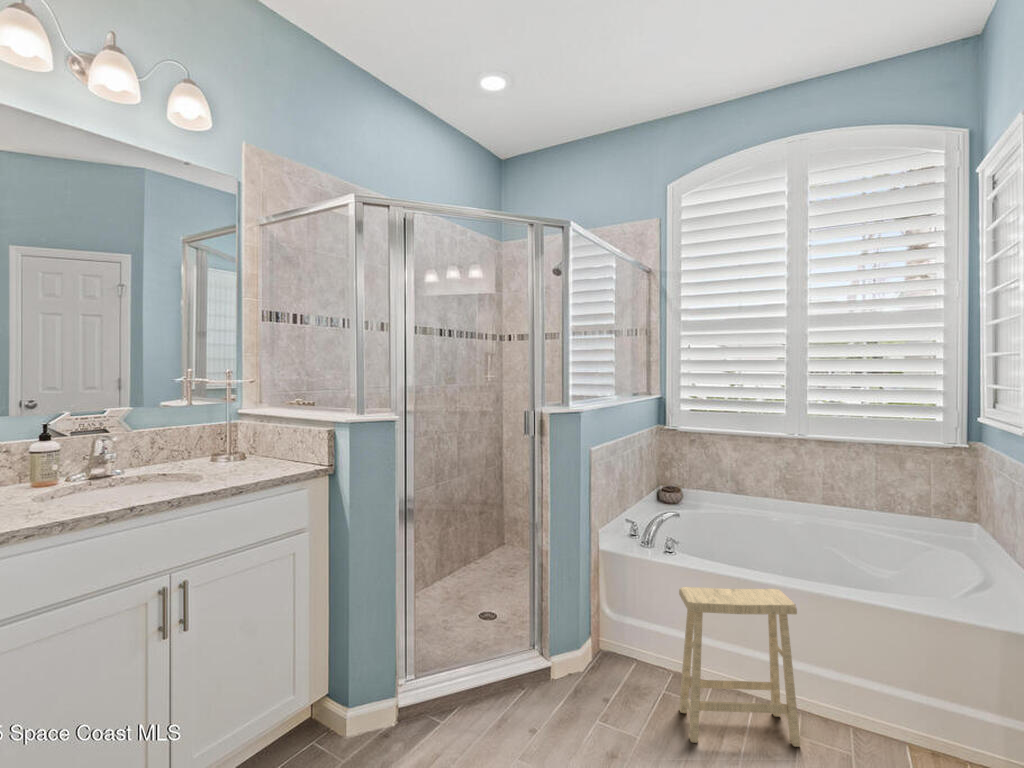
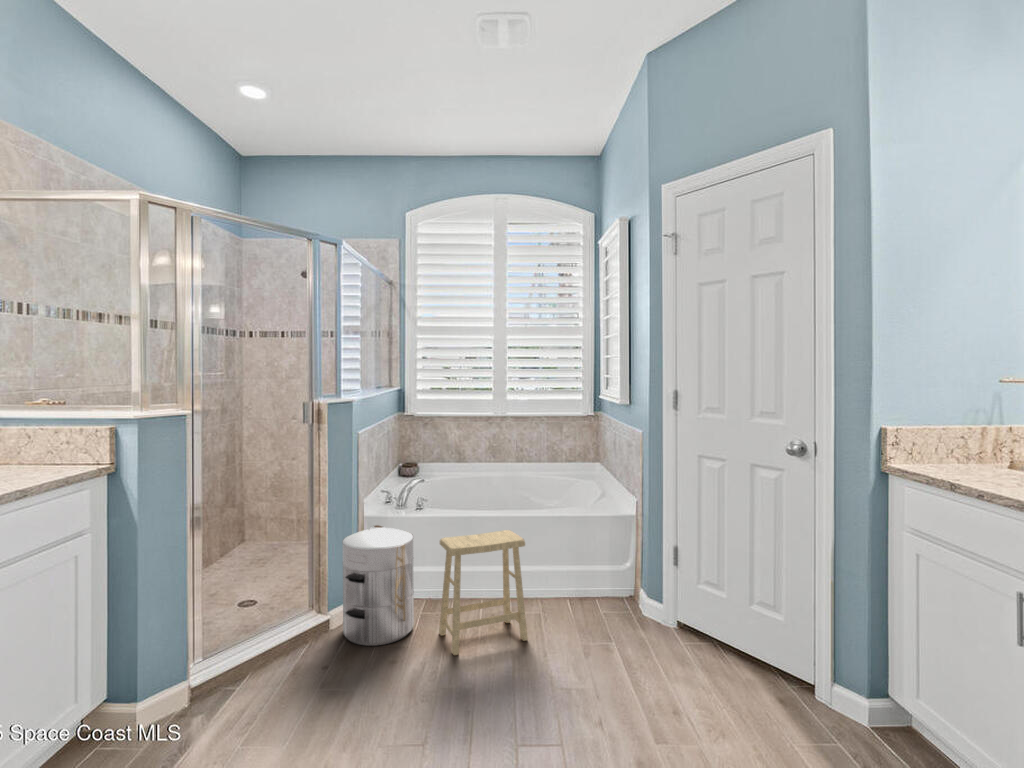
waste bin: none [564,560,649,708] -> present [342,525,414,646]

